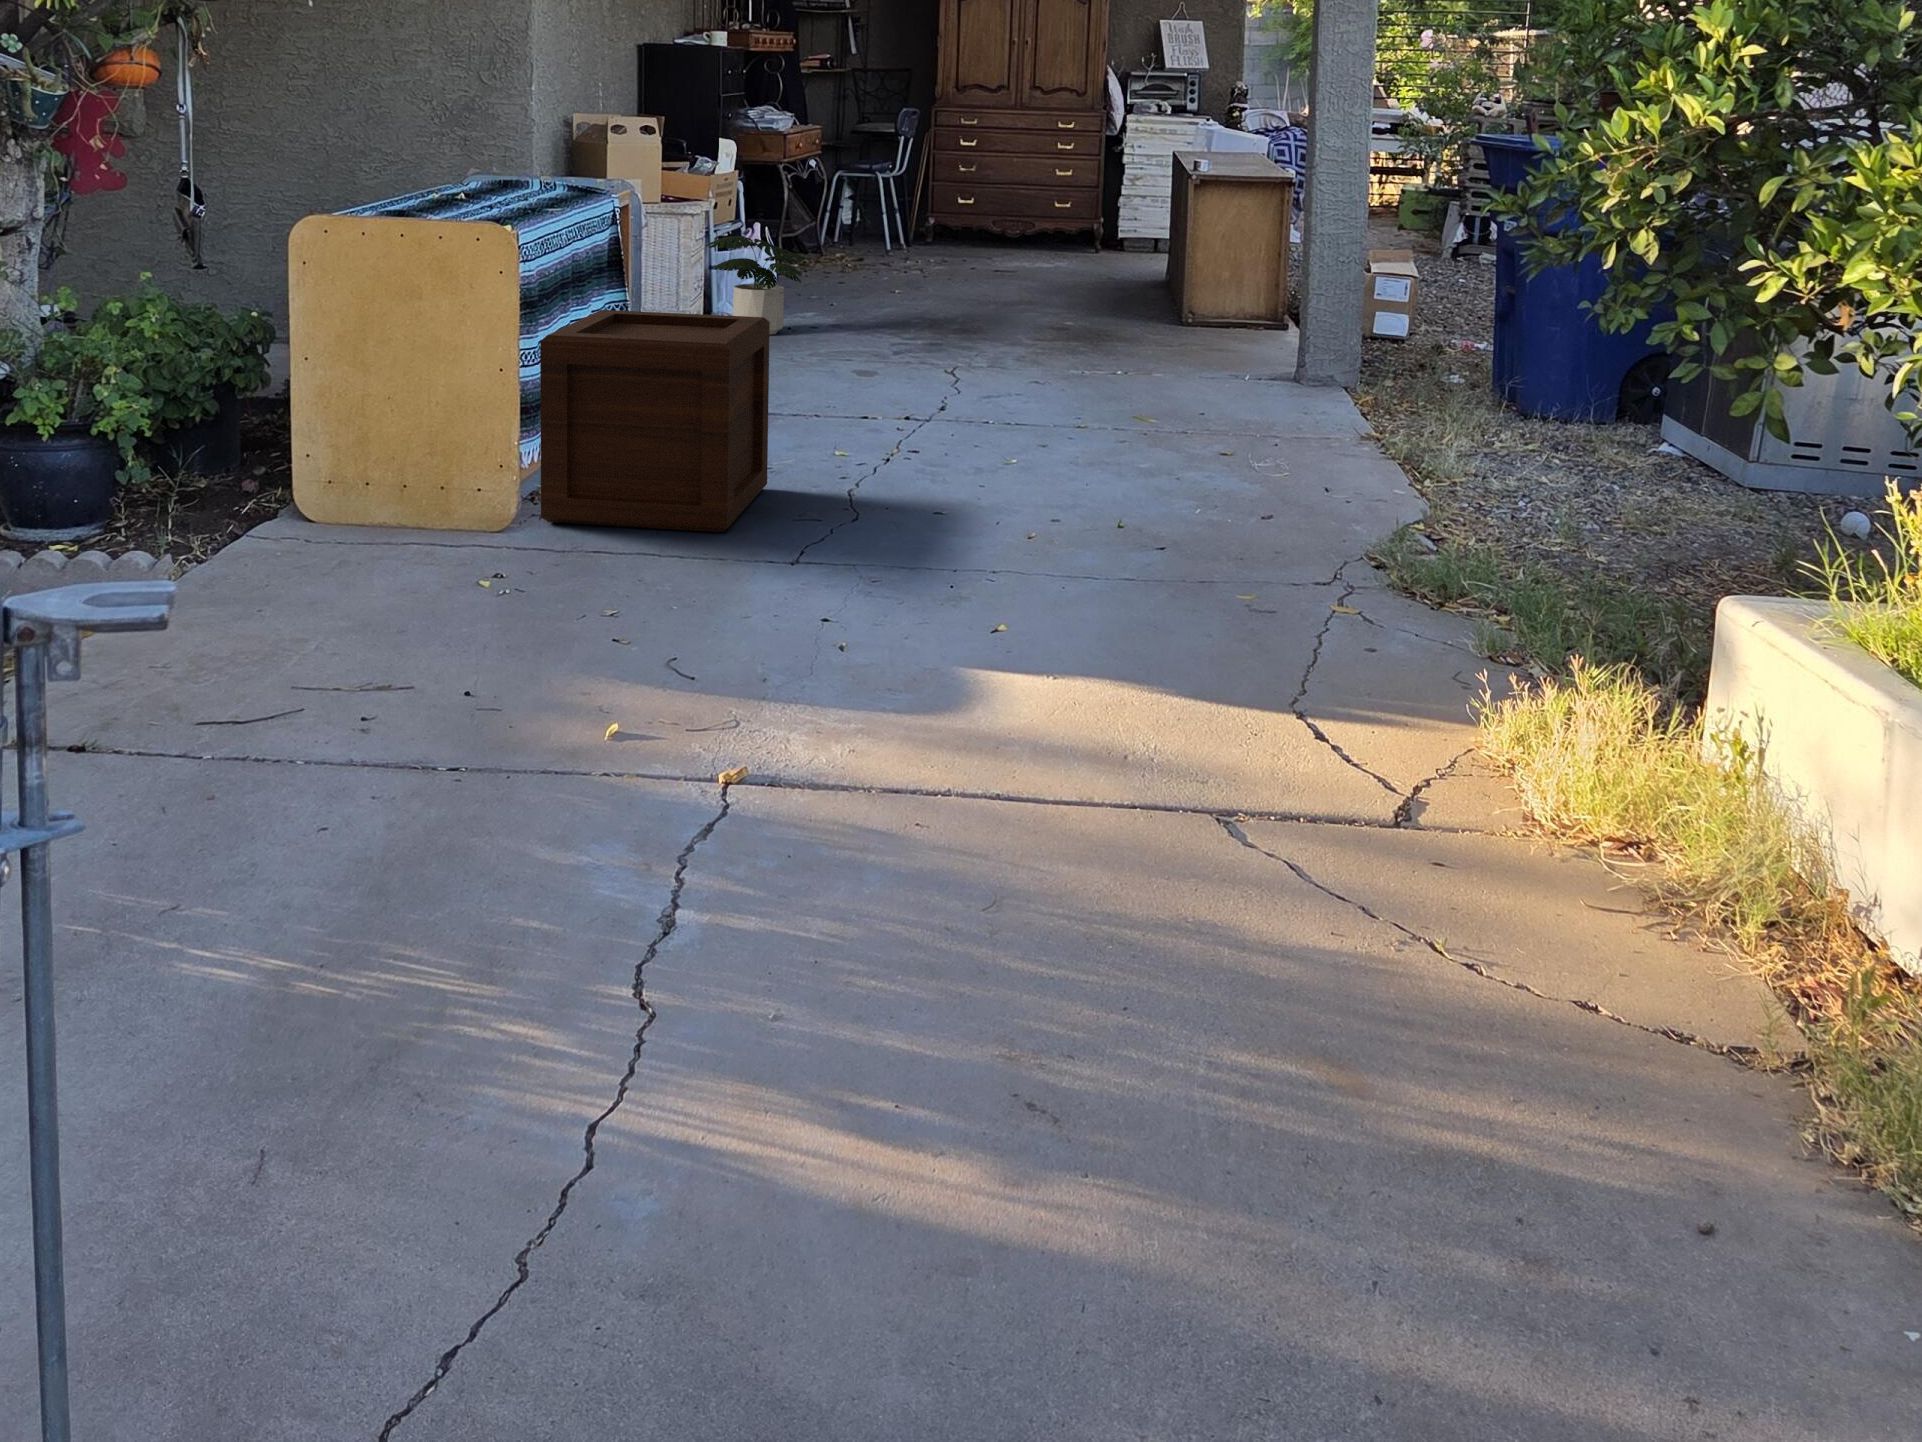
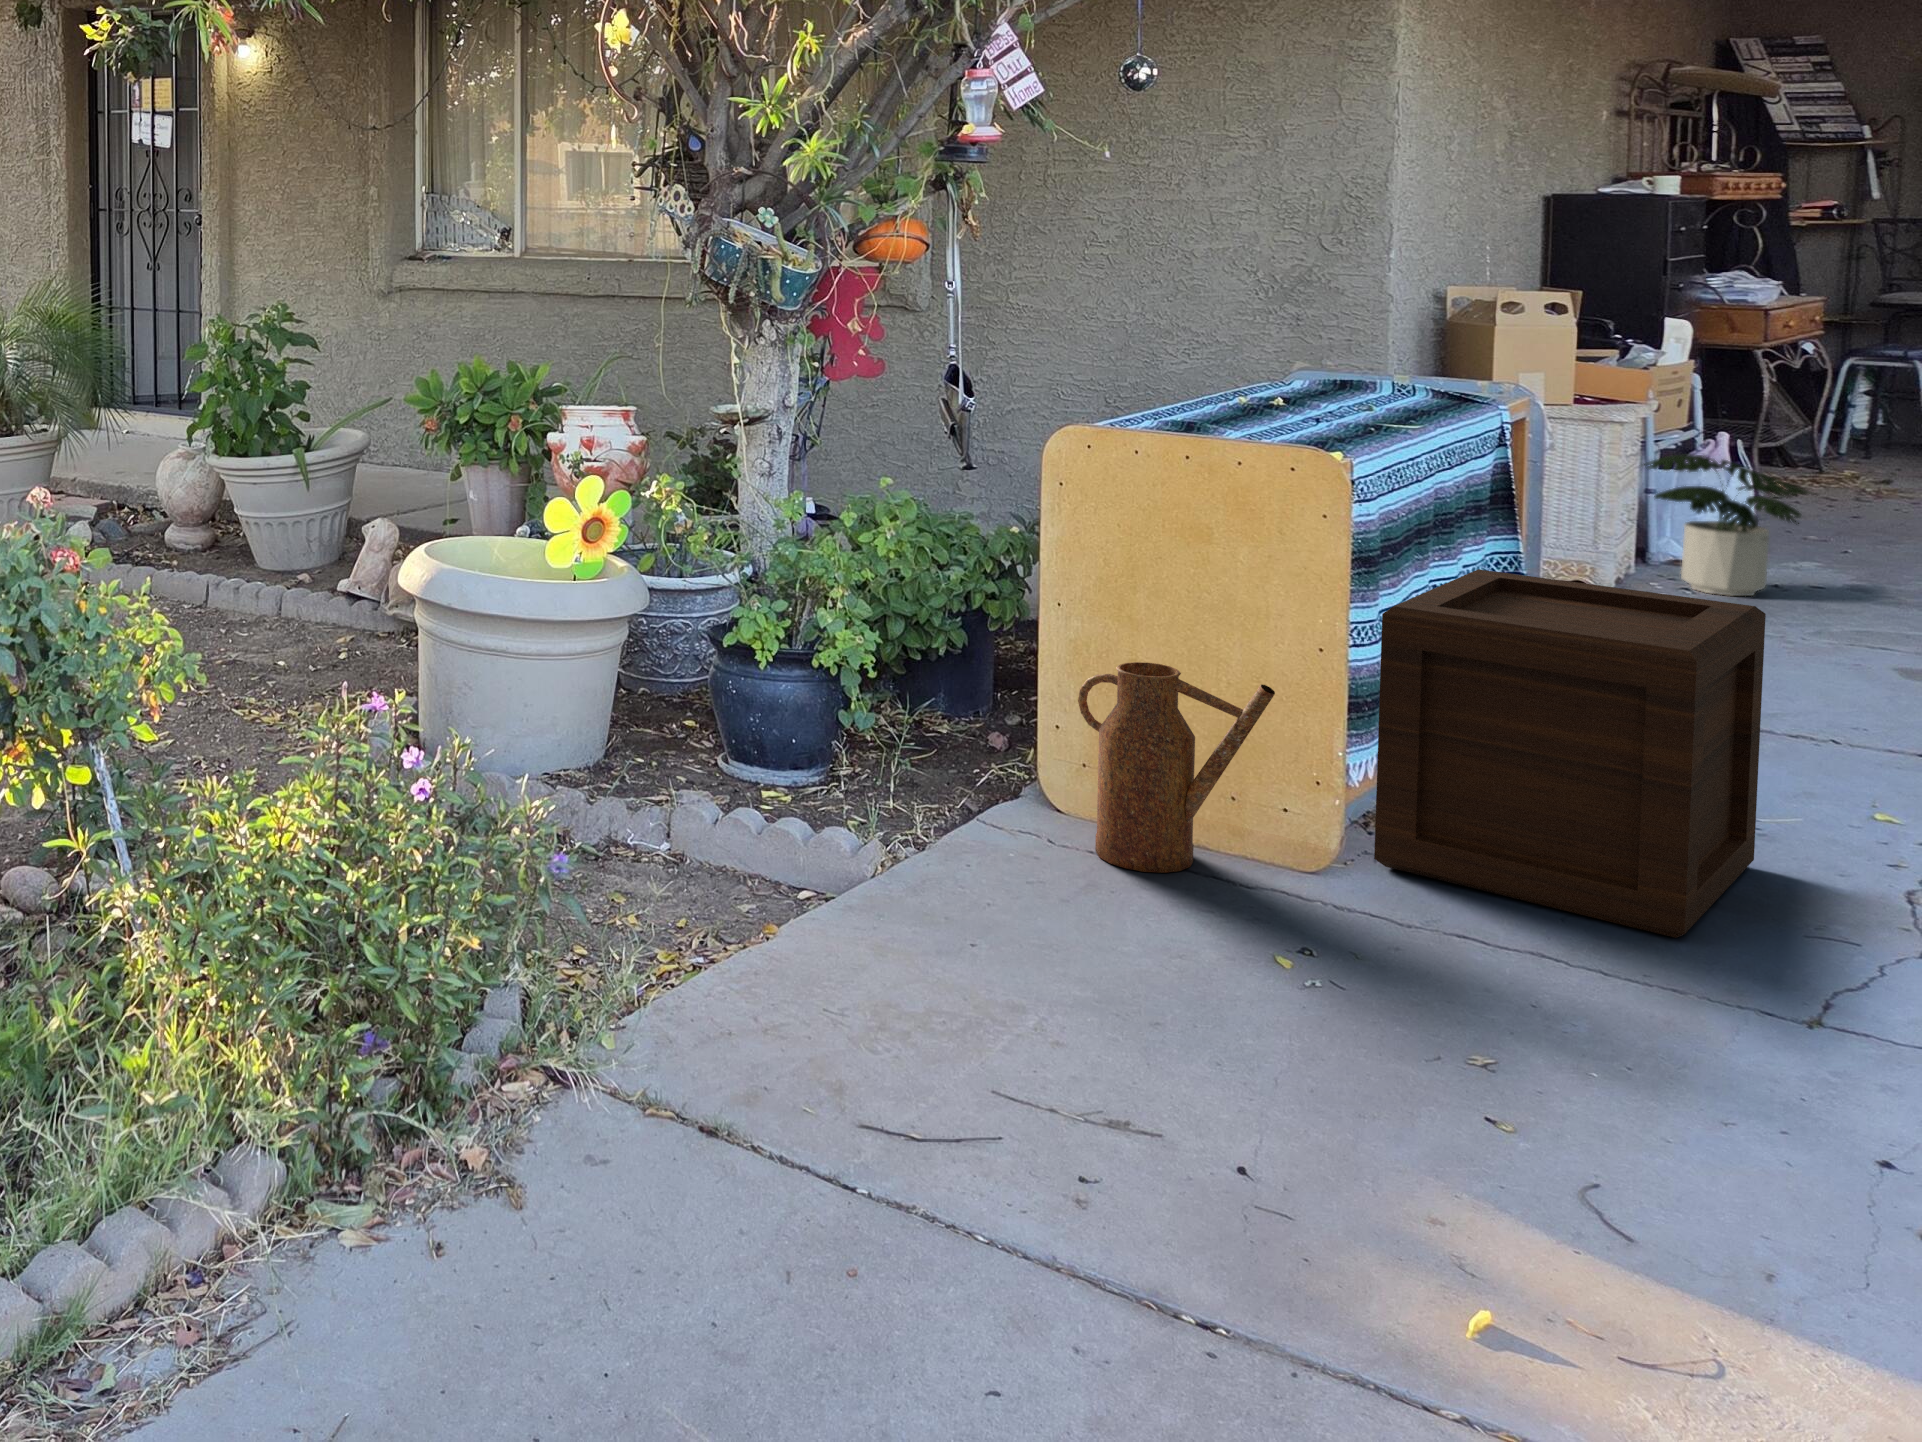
watering can: none [325,395,471,551] -> present [1078,662,1275,873]

